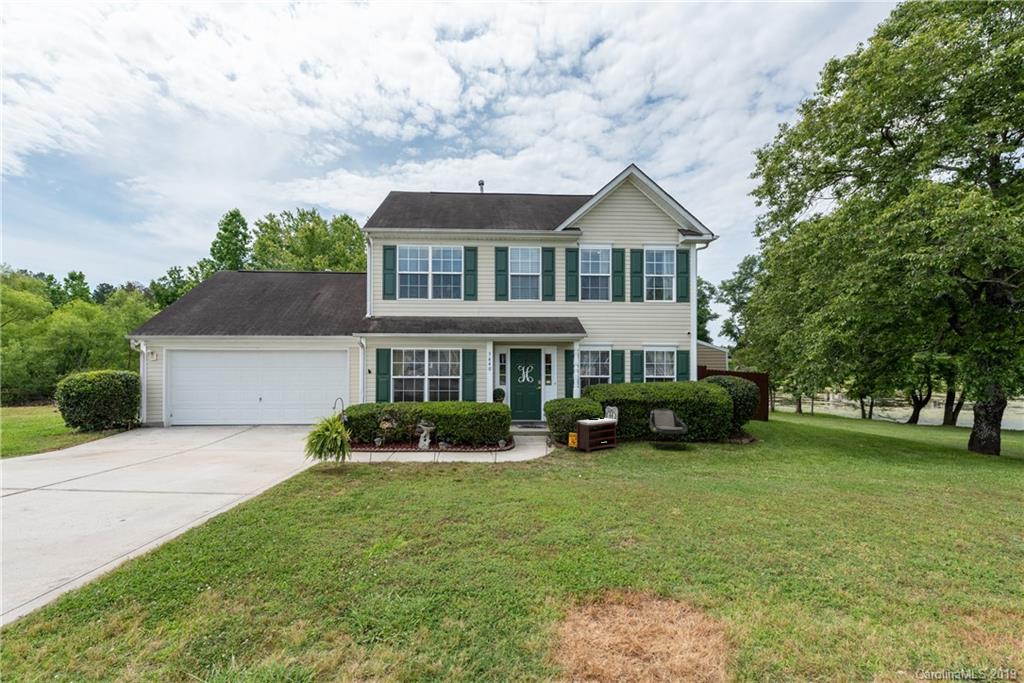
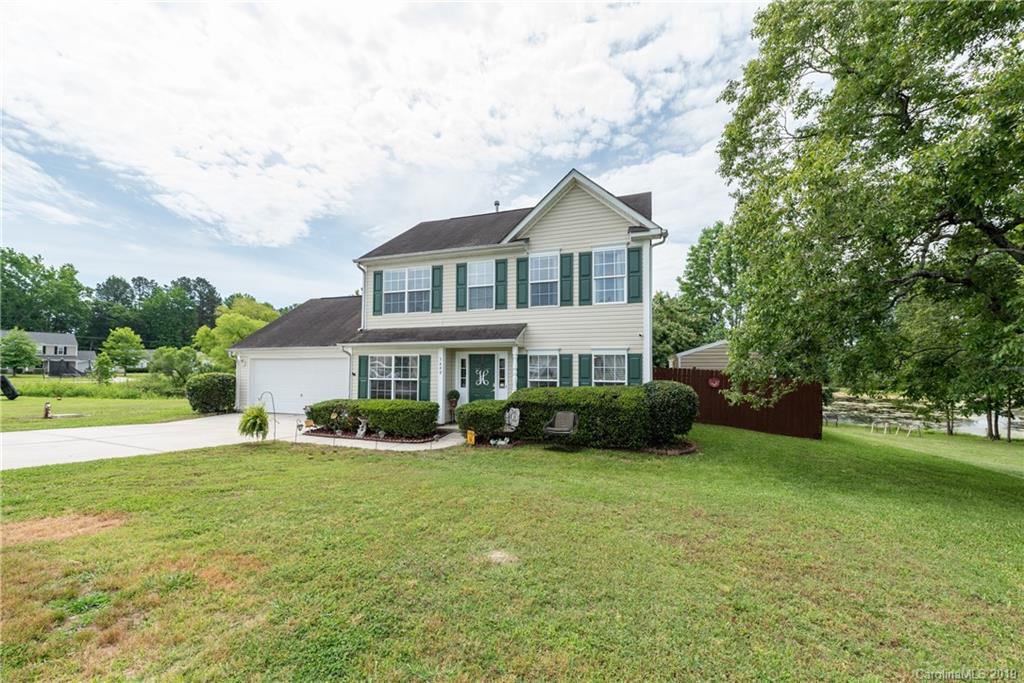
bench: present [575,418,617,452] -> none [470,417,512,446]

